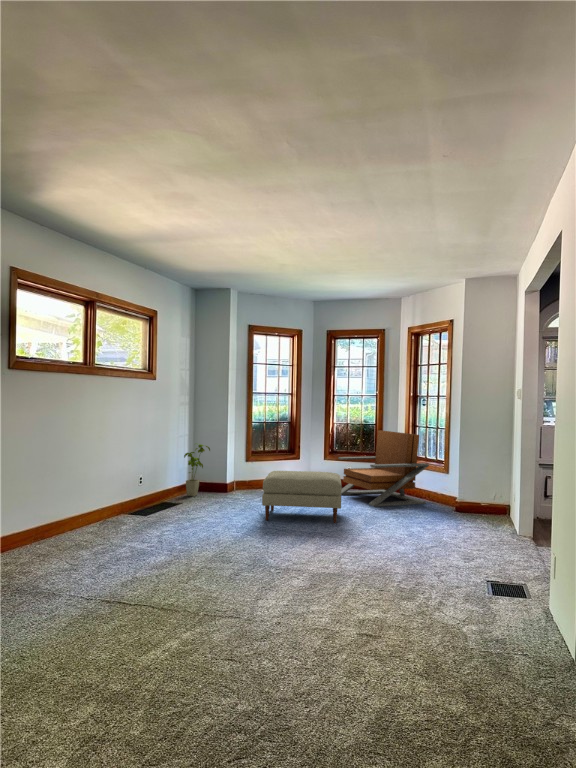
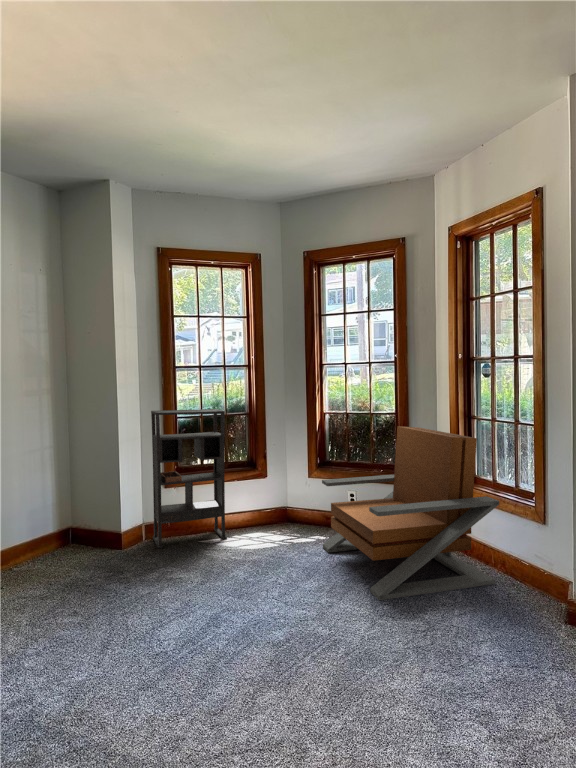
bookshelf: none [240,417,284,493] -> present [151,409,227,548]
house plant: present [184,444,210,496] -> none [21,464,76,563]
ottoman: present [262,471,342,523] -> none [61,535,289,700]

